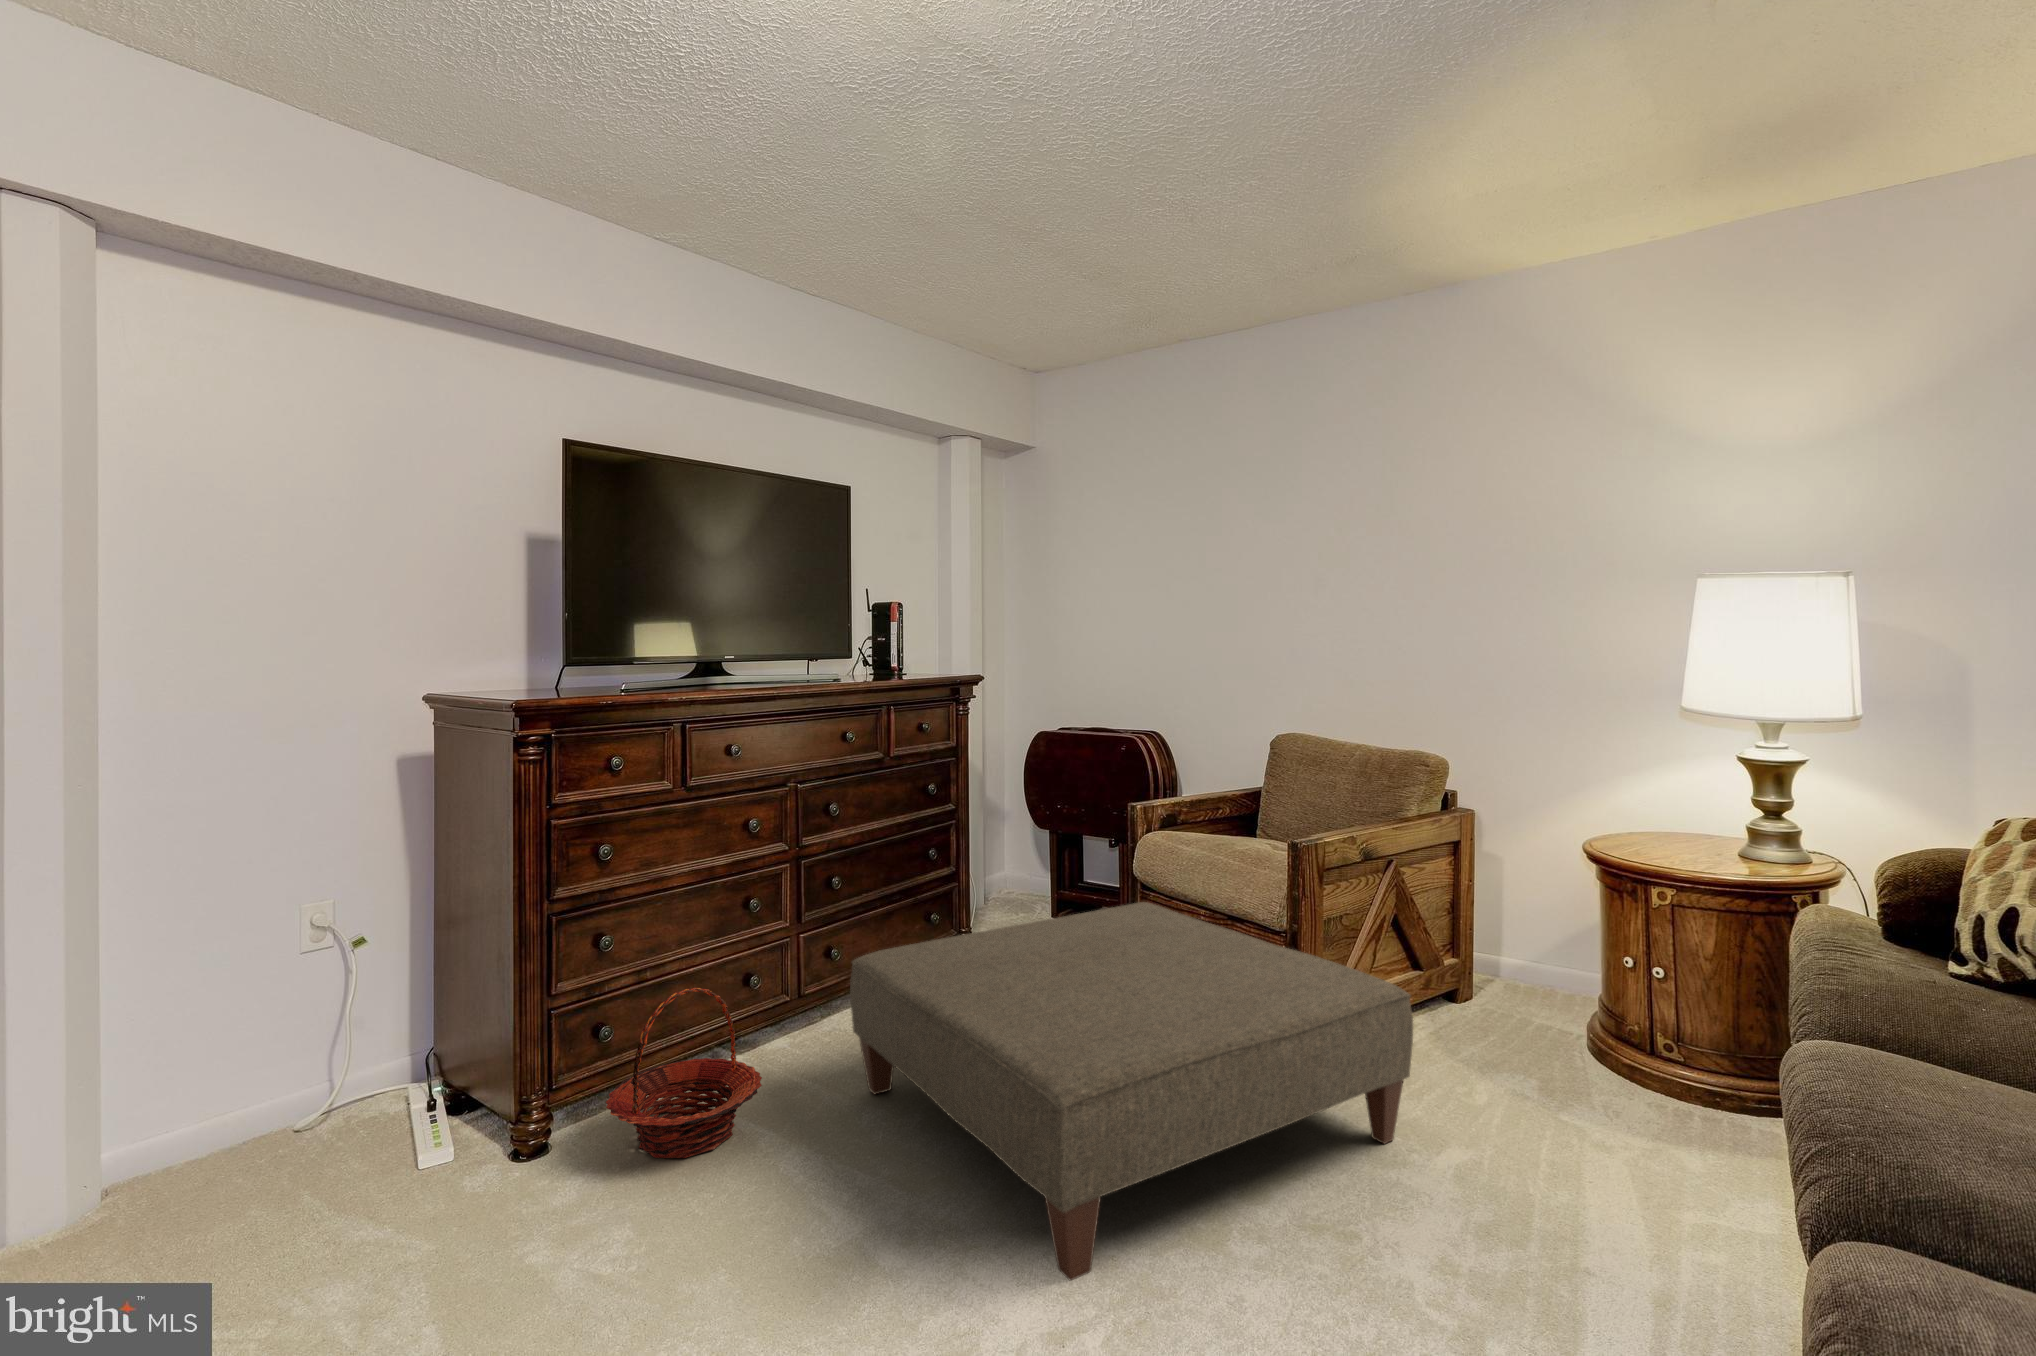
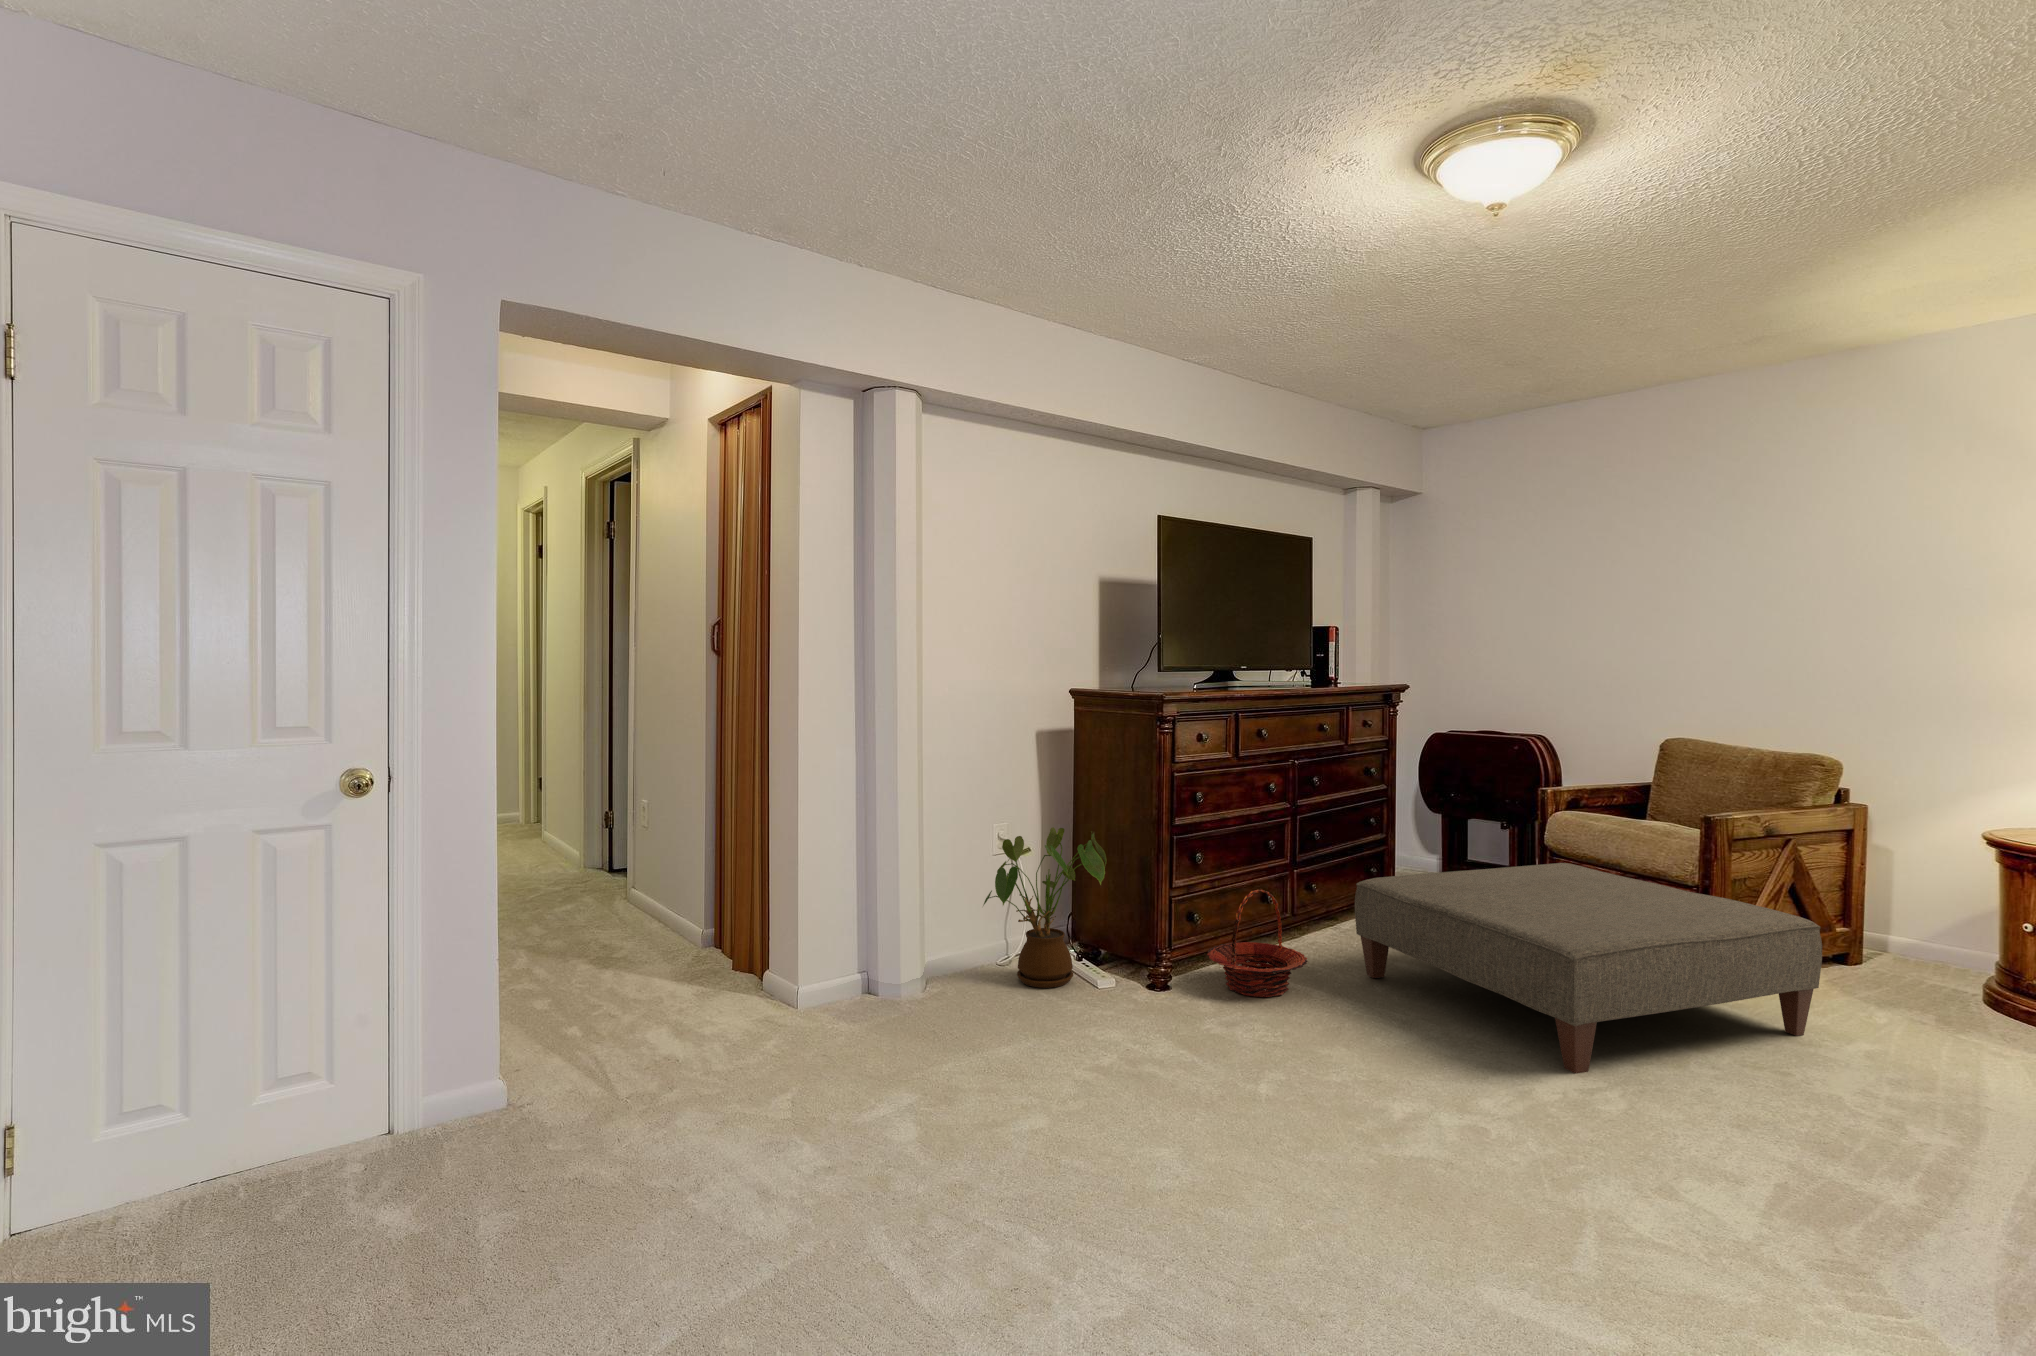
house plant: none [190,913,454,1182] -> present [984,827,1107,988]

